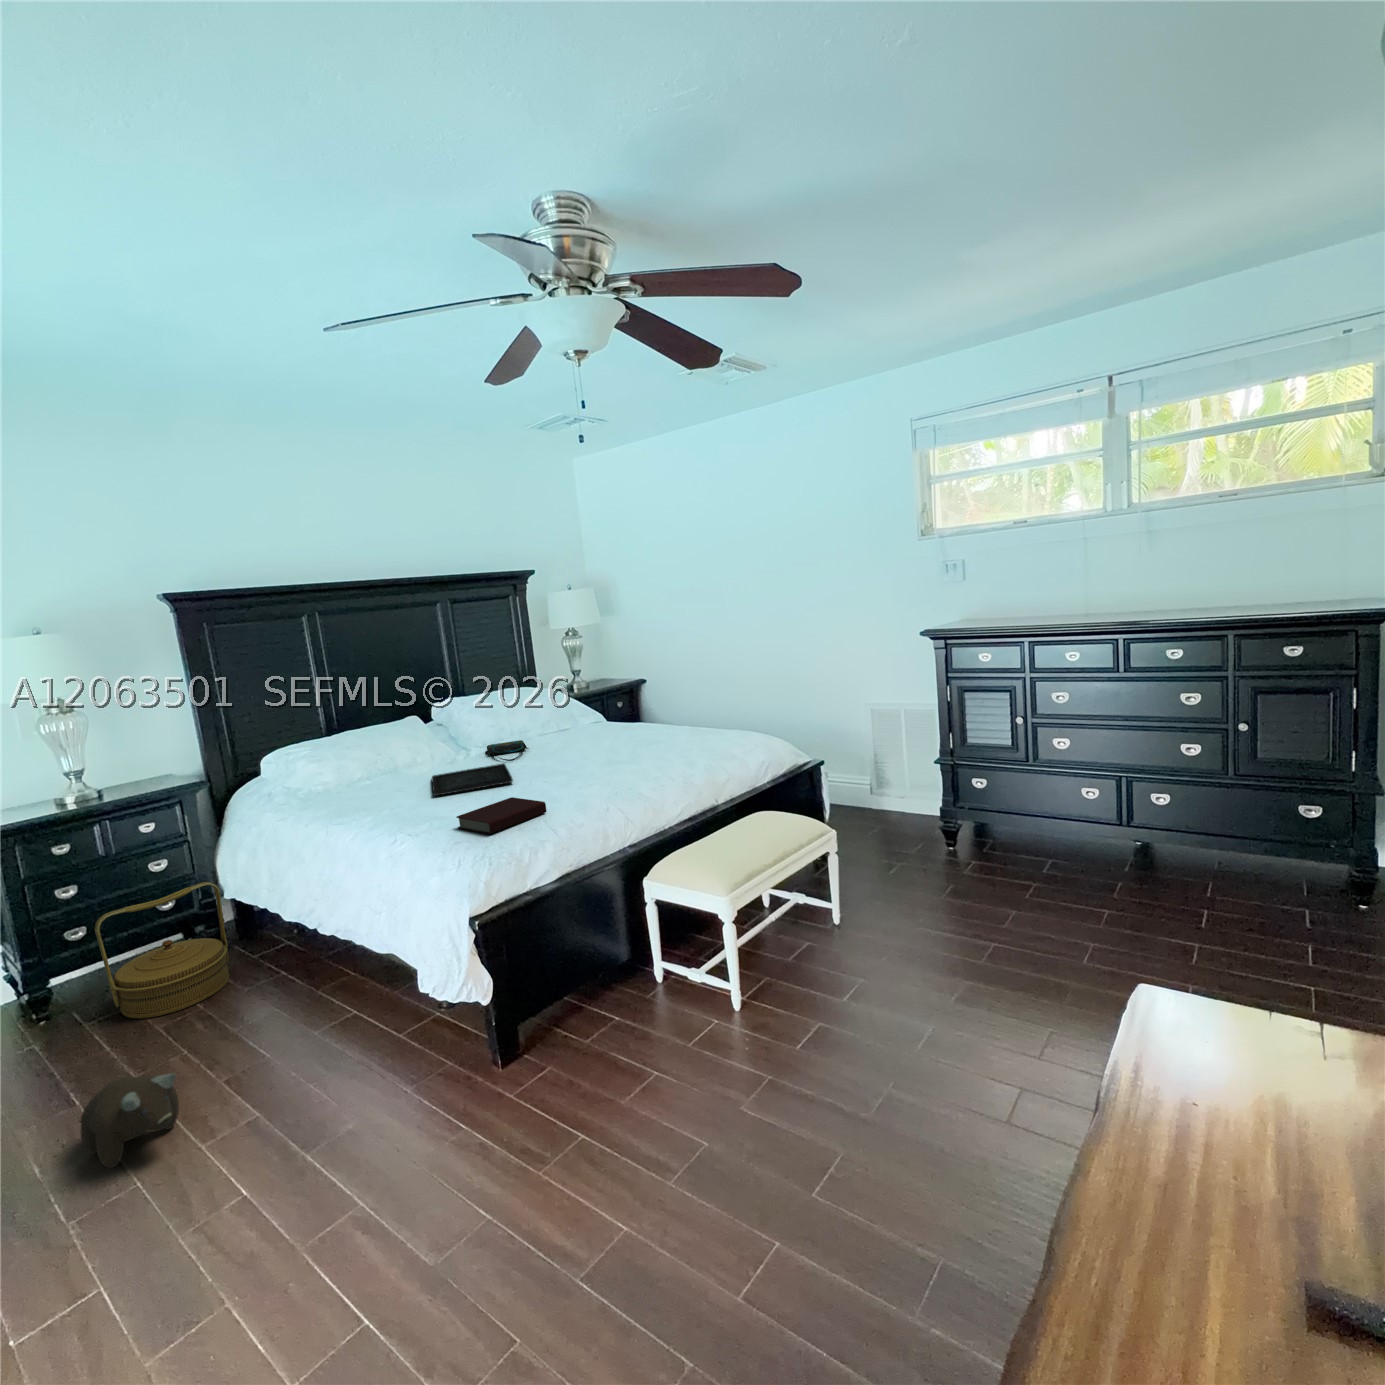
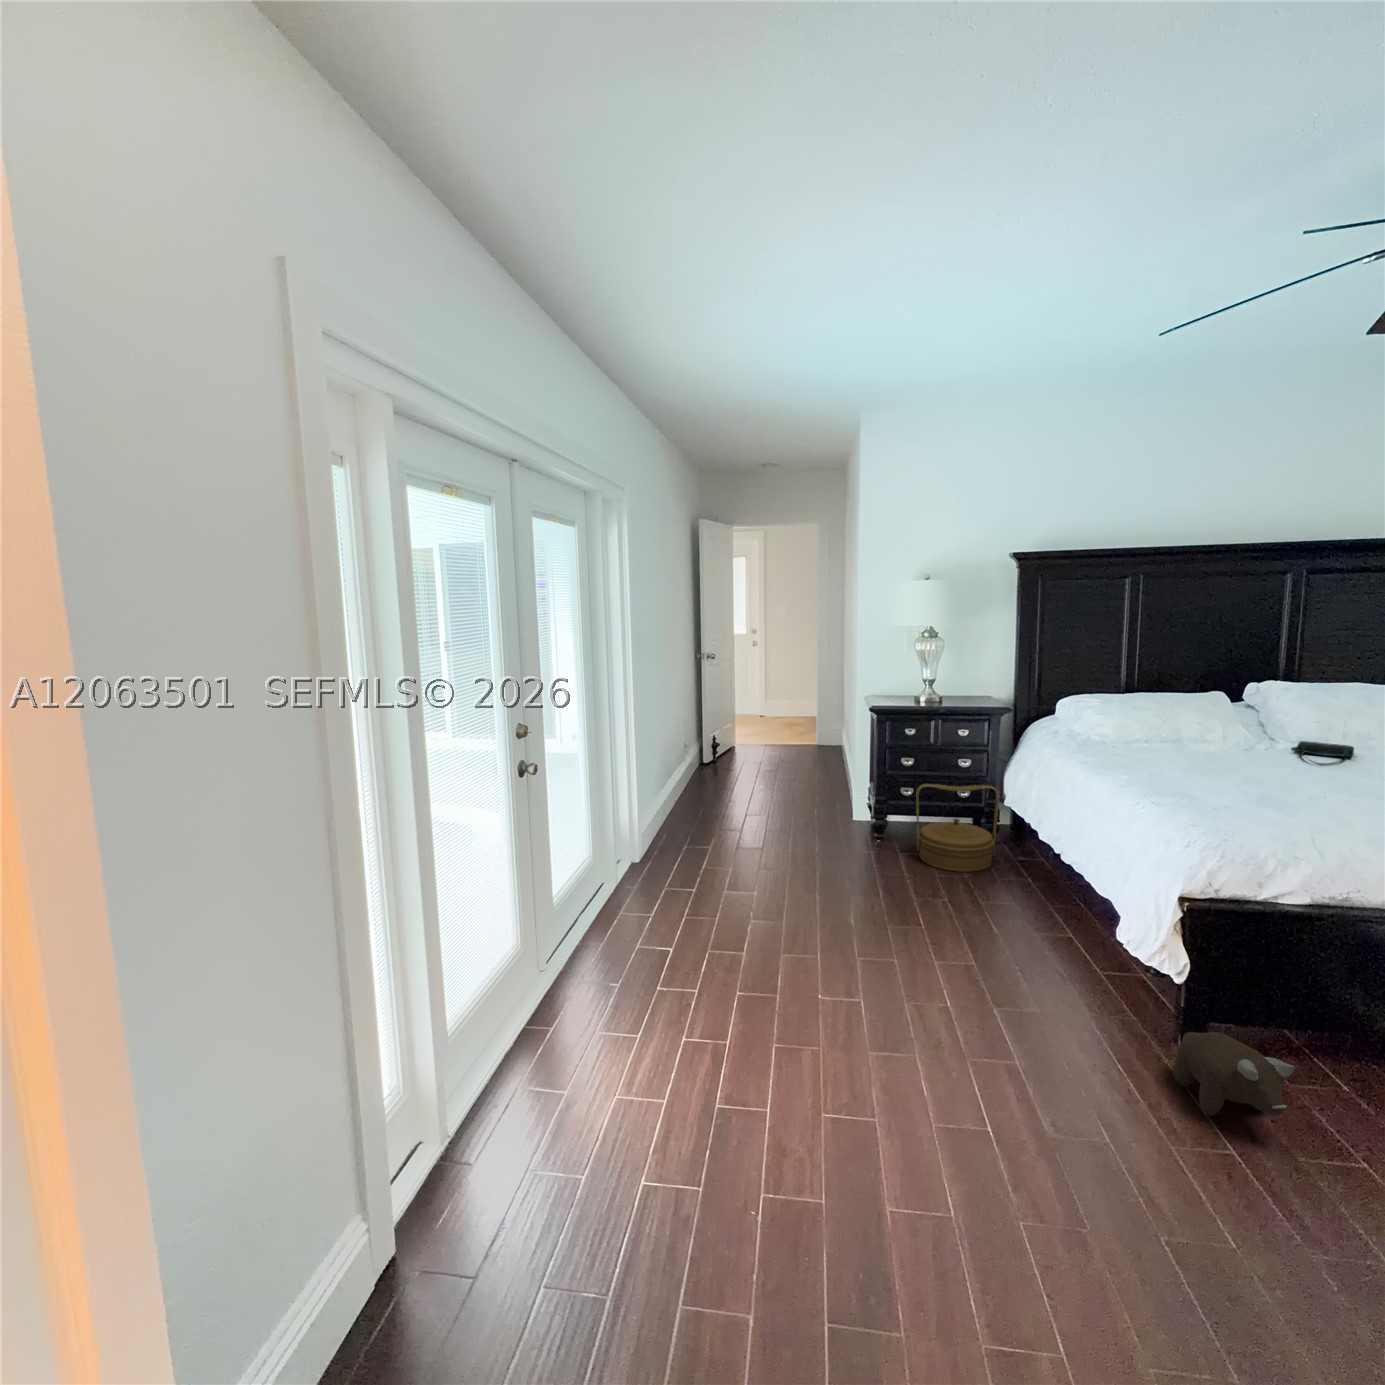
tray: present [432,763,513,795] -> none [1200,755,1309,787]
book: present [457,797,546,834] -> none [1205,799,1323,829]
plush toy: present [81,1073,179,1168] -> present [1175,1032,1295,1116]

